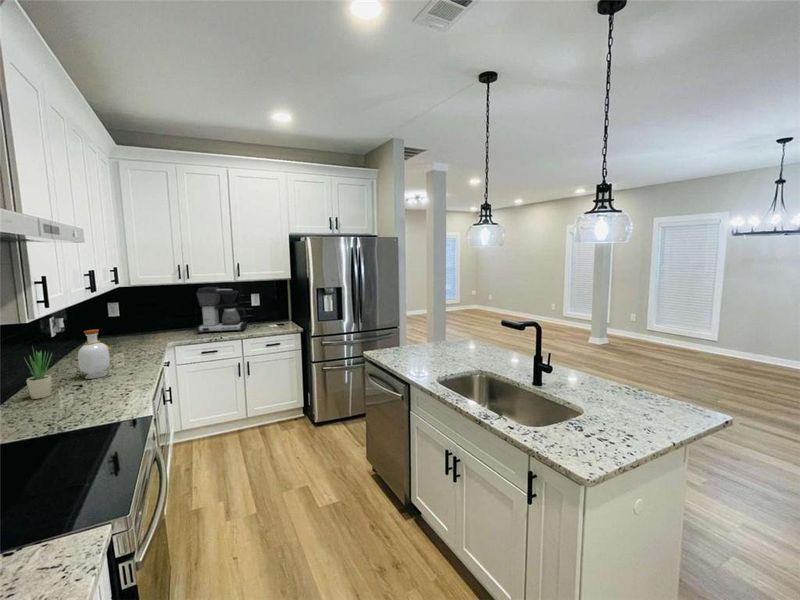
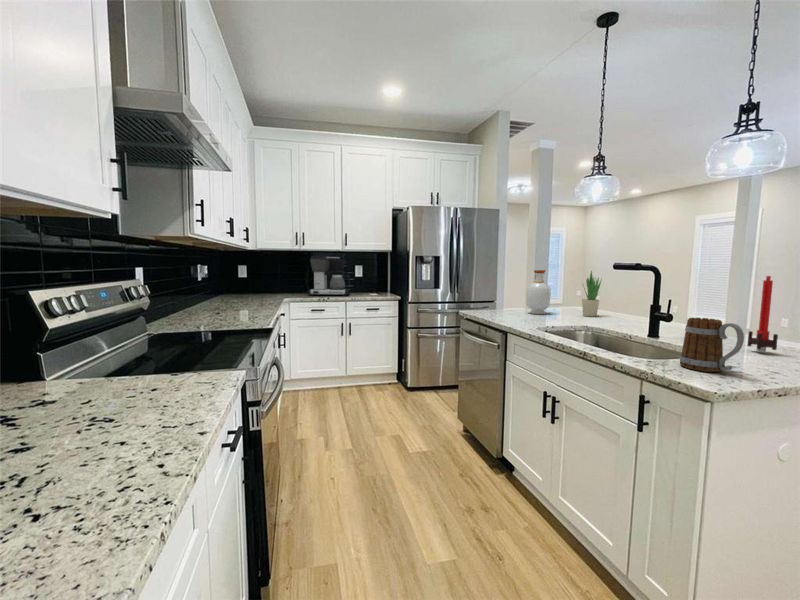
bottle: present [78,329,111,379] -> present [526,270,551,314]
candle: none [608,346,629,409] -> present [748,276,778,353]
potted plant: present [26,349,52,399] -> present [582,271,602,317]
mug: none [558,401,605,453] -> present [680,318,744,372]

